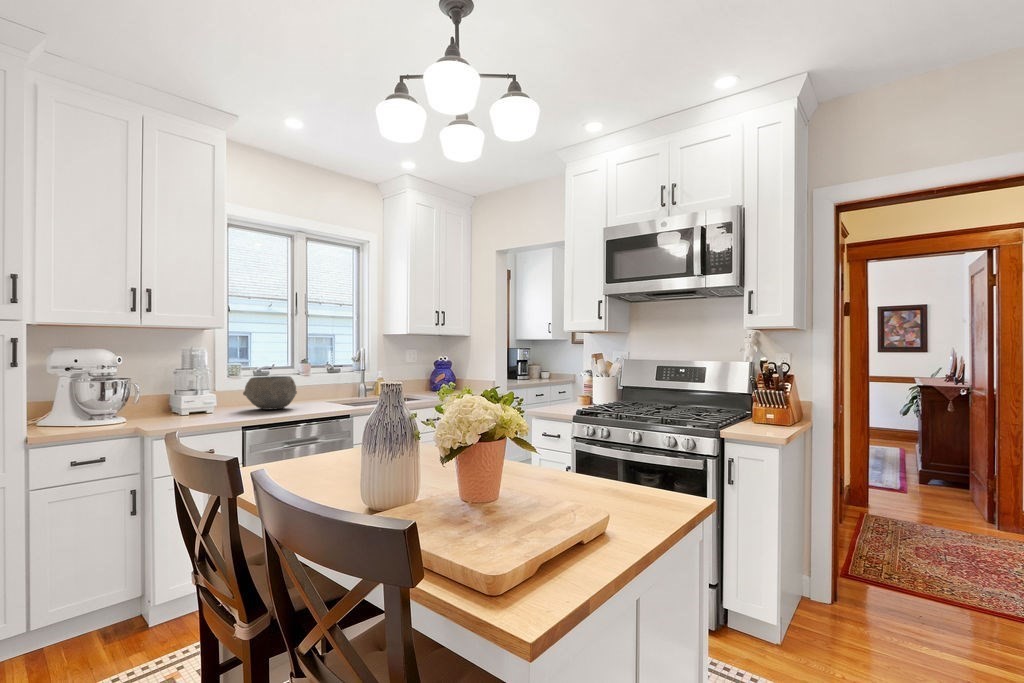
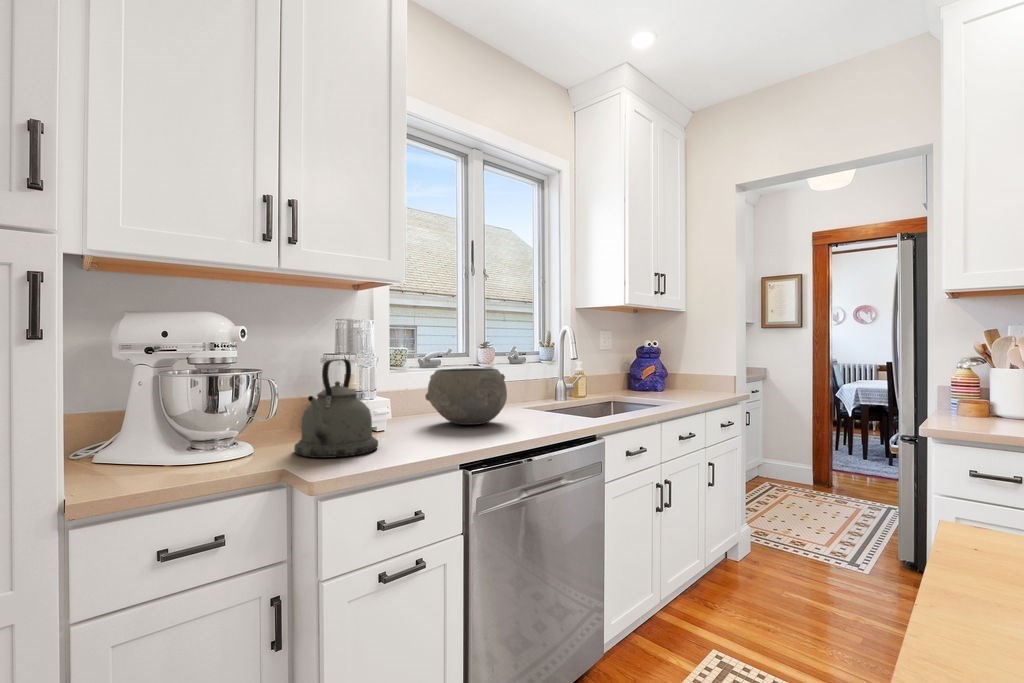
kettle: none [149,373,198,423] -> present [294,359,378,458]

